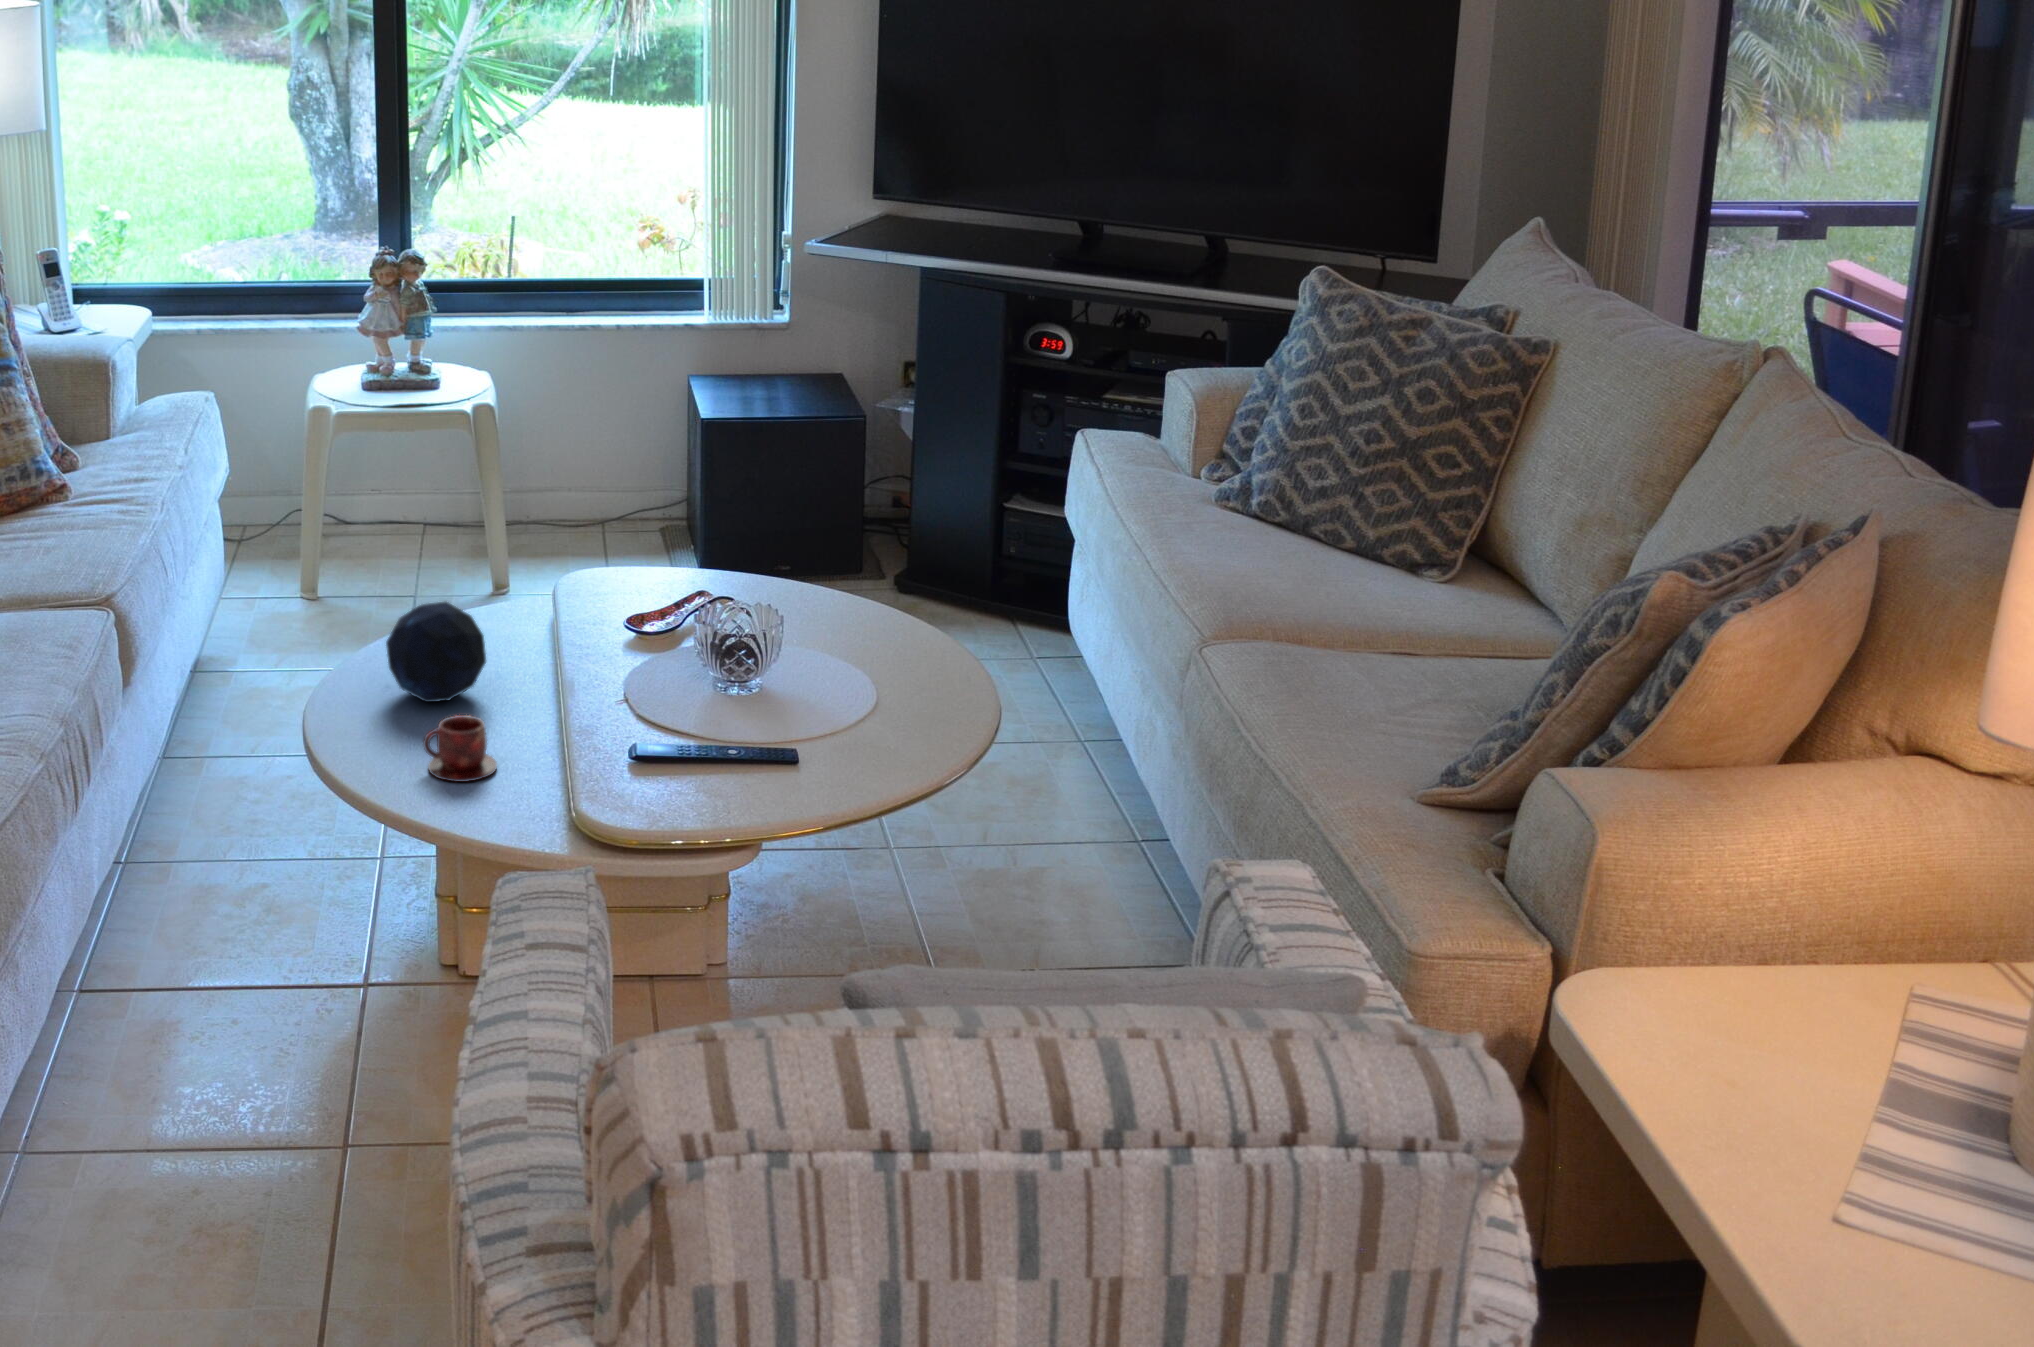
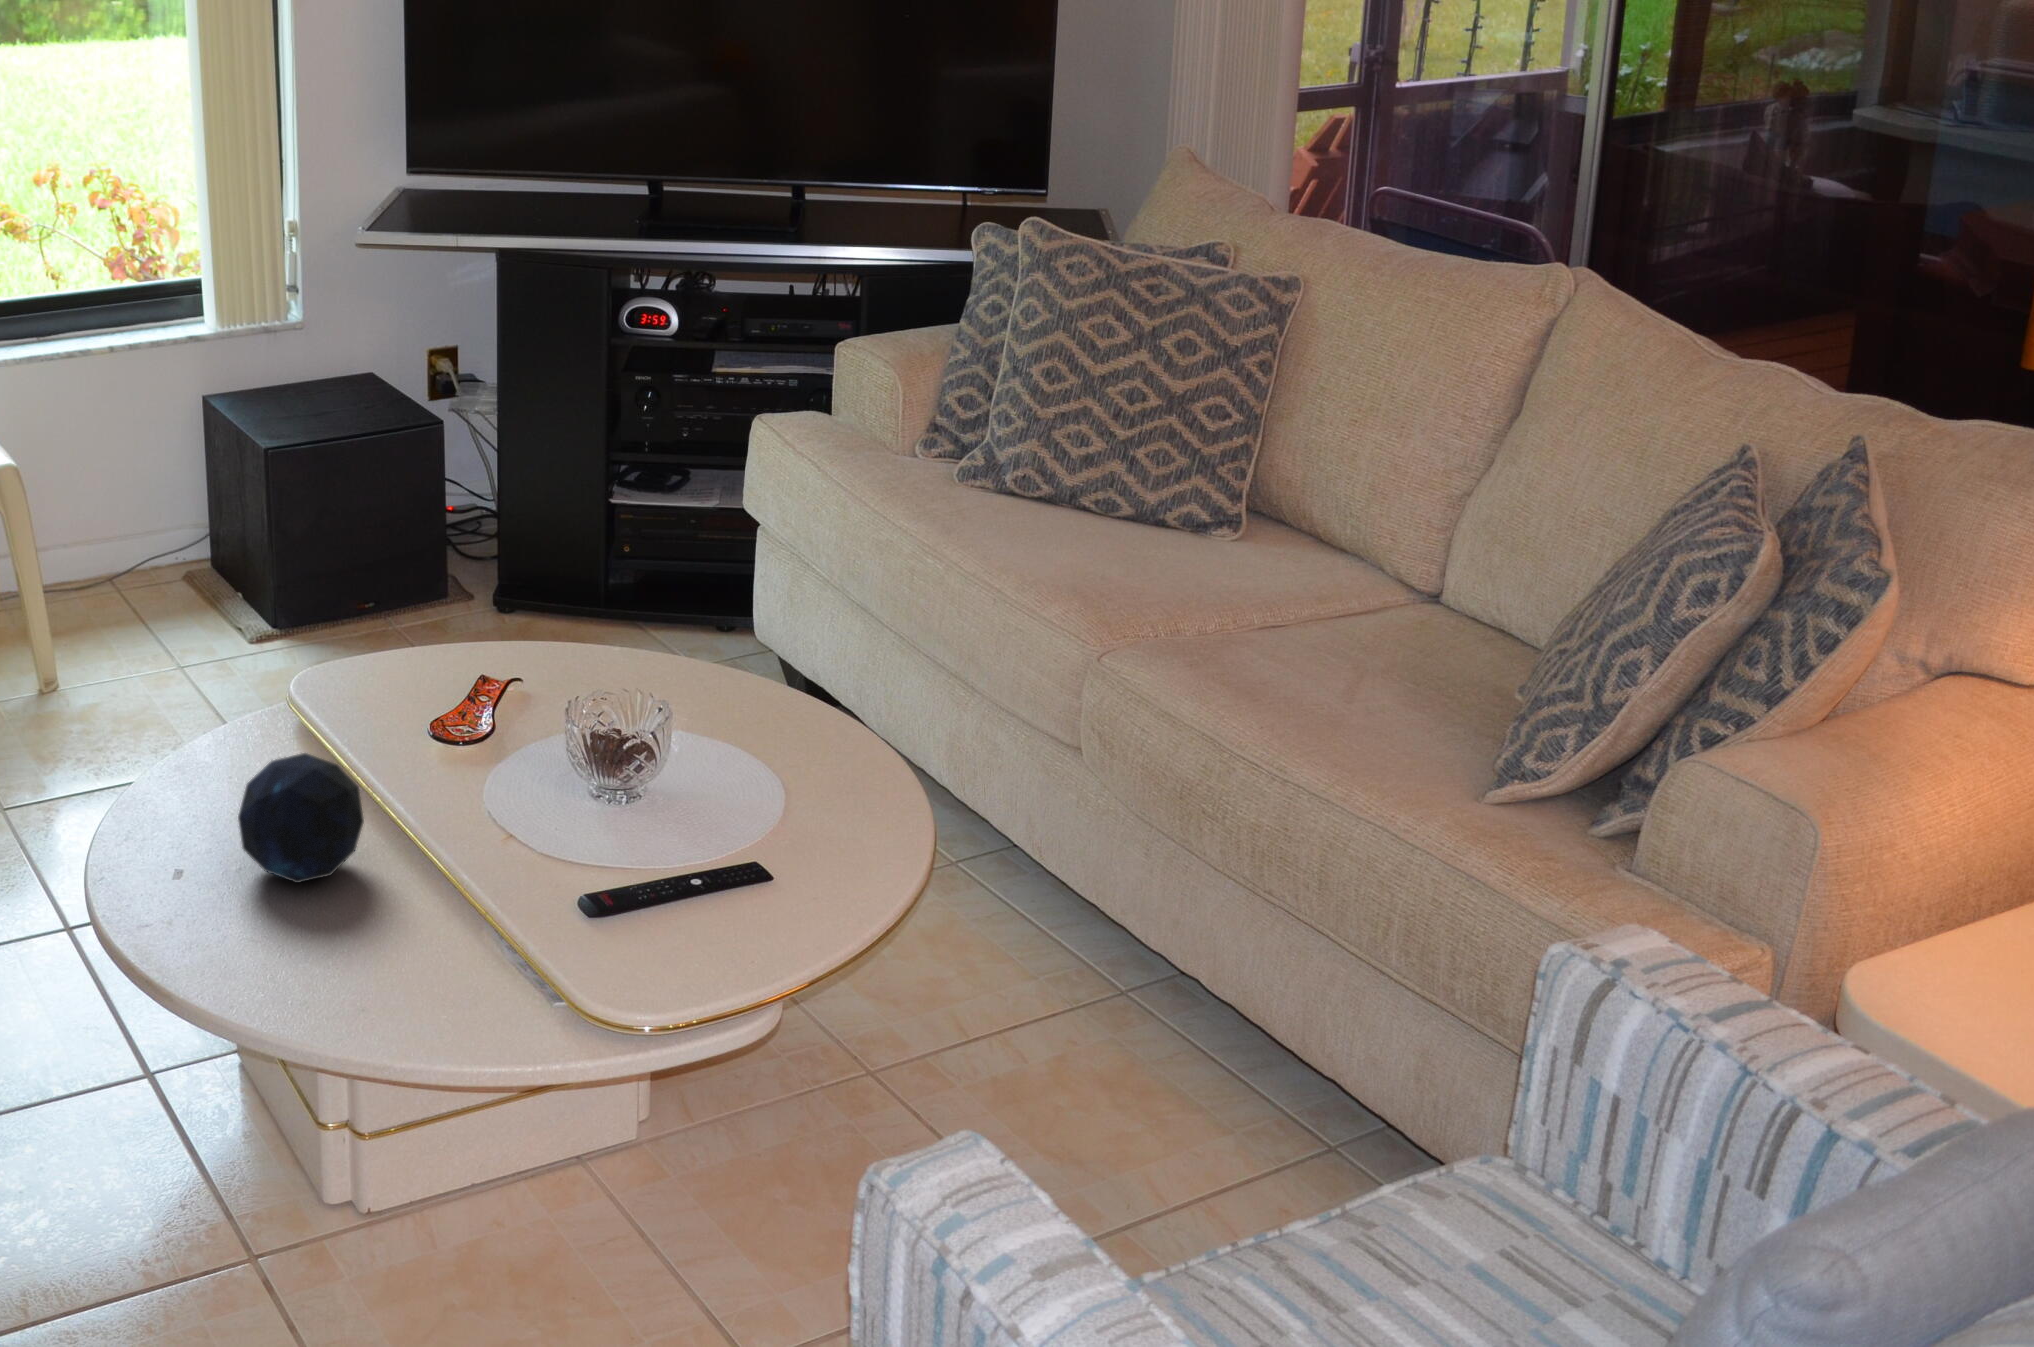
teacup: present [423,715,497,782] -> none [370,895,459,983]

